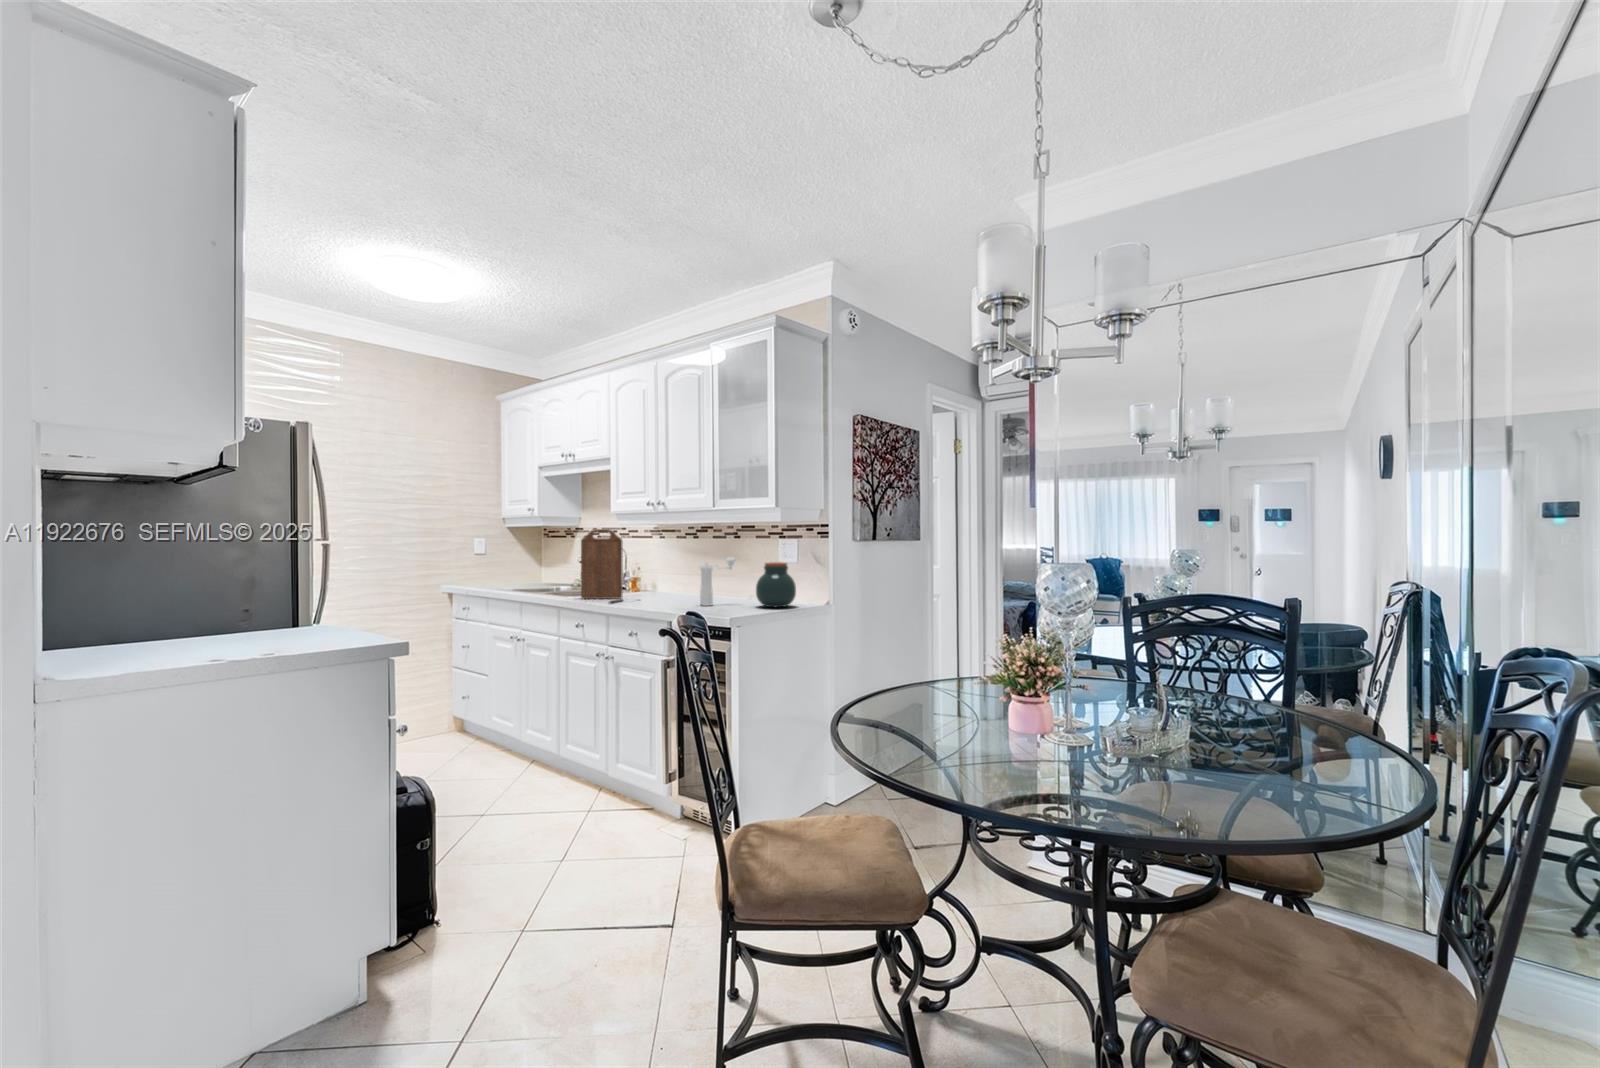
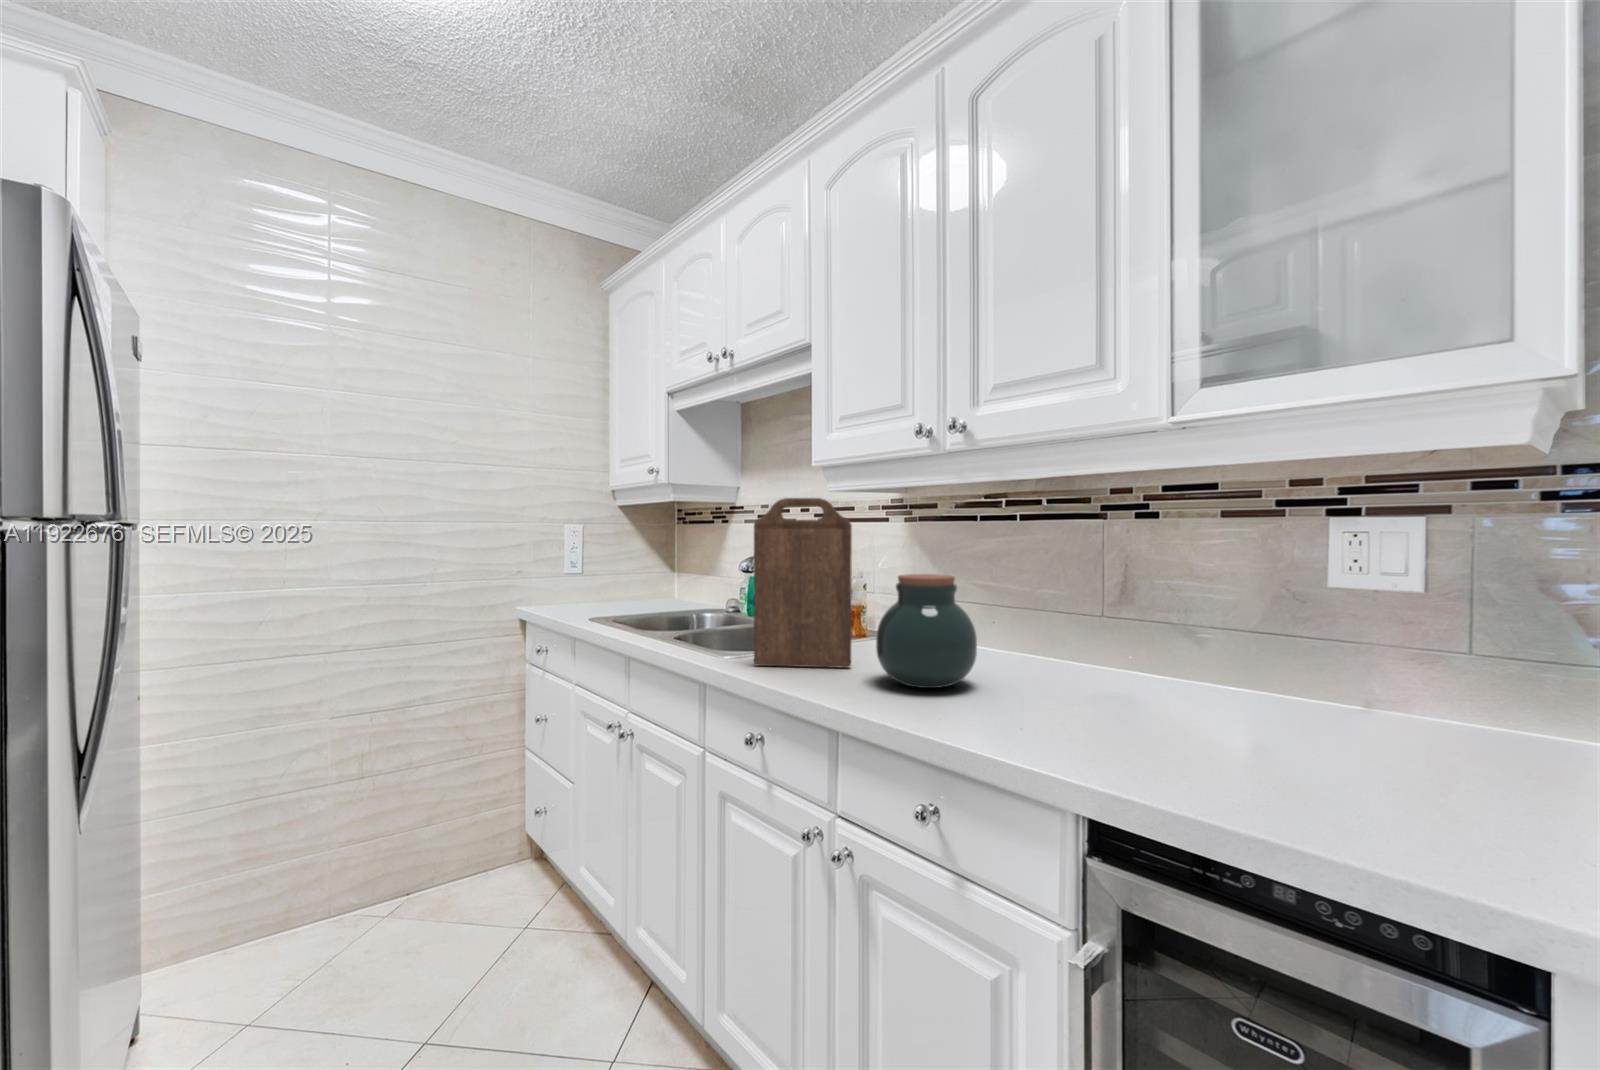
pepper mill: present [700,557,735,606] -> none [1110,574,1217,724]
jar: present [756,562,796,607] -> present [876,574,977,688]

